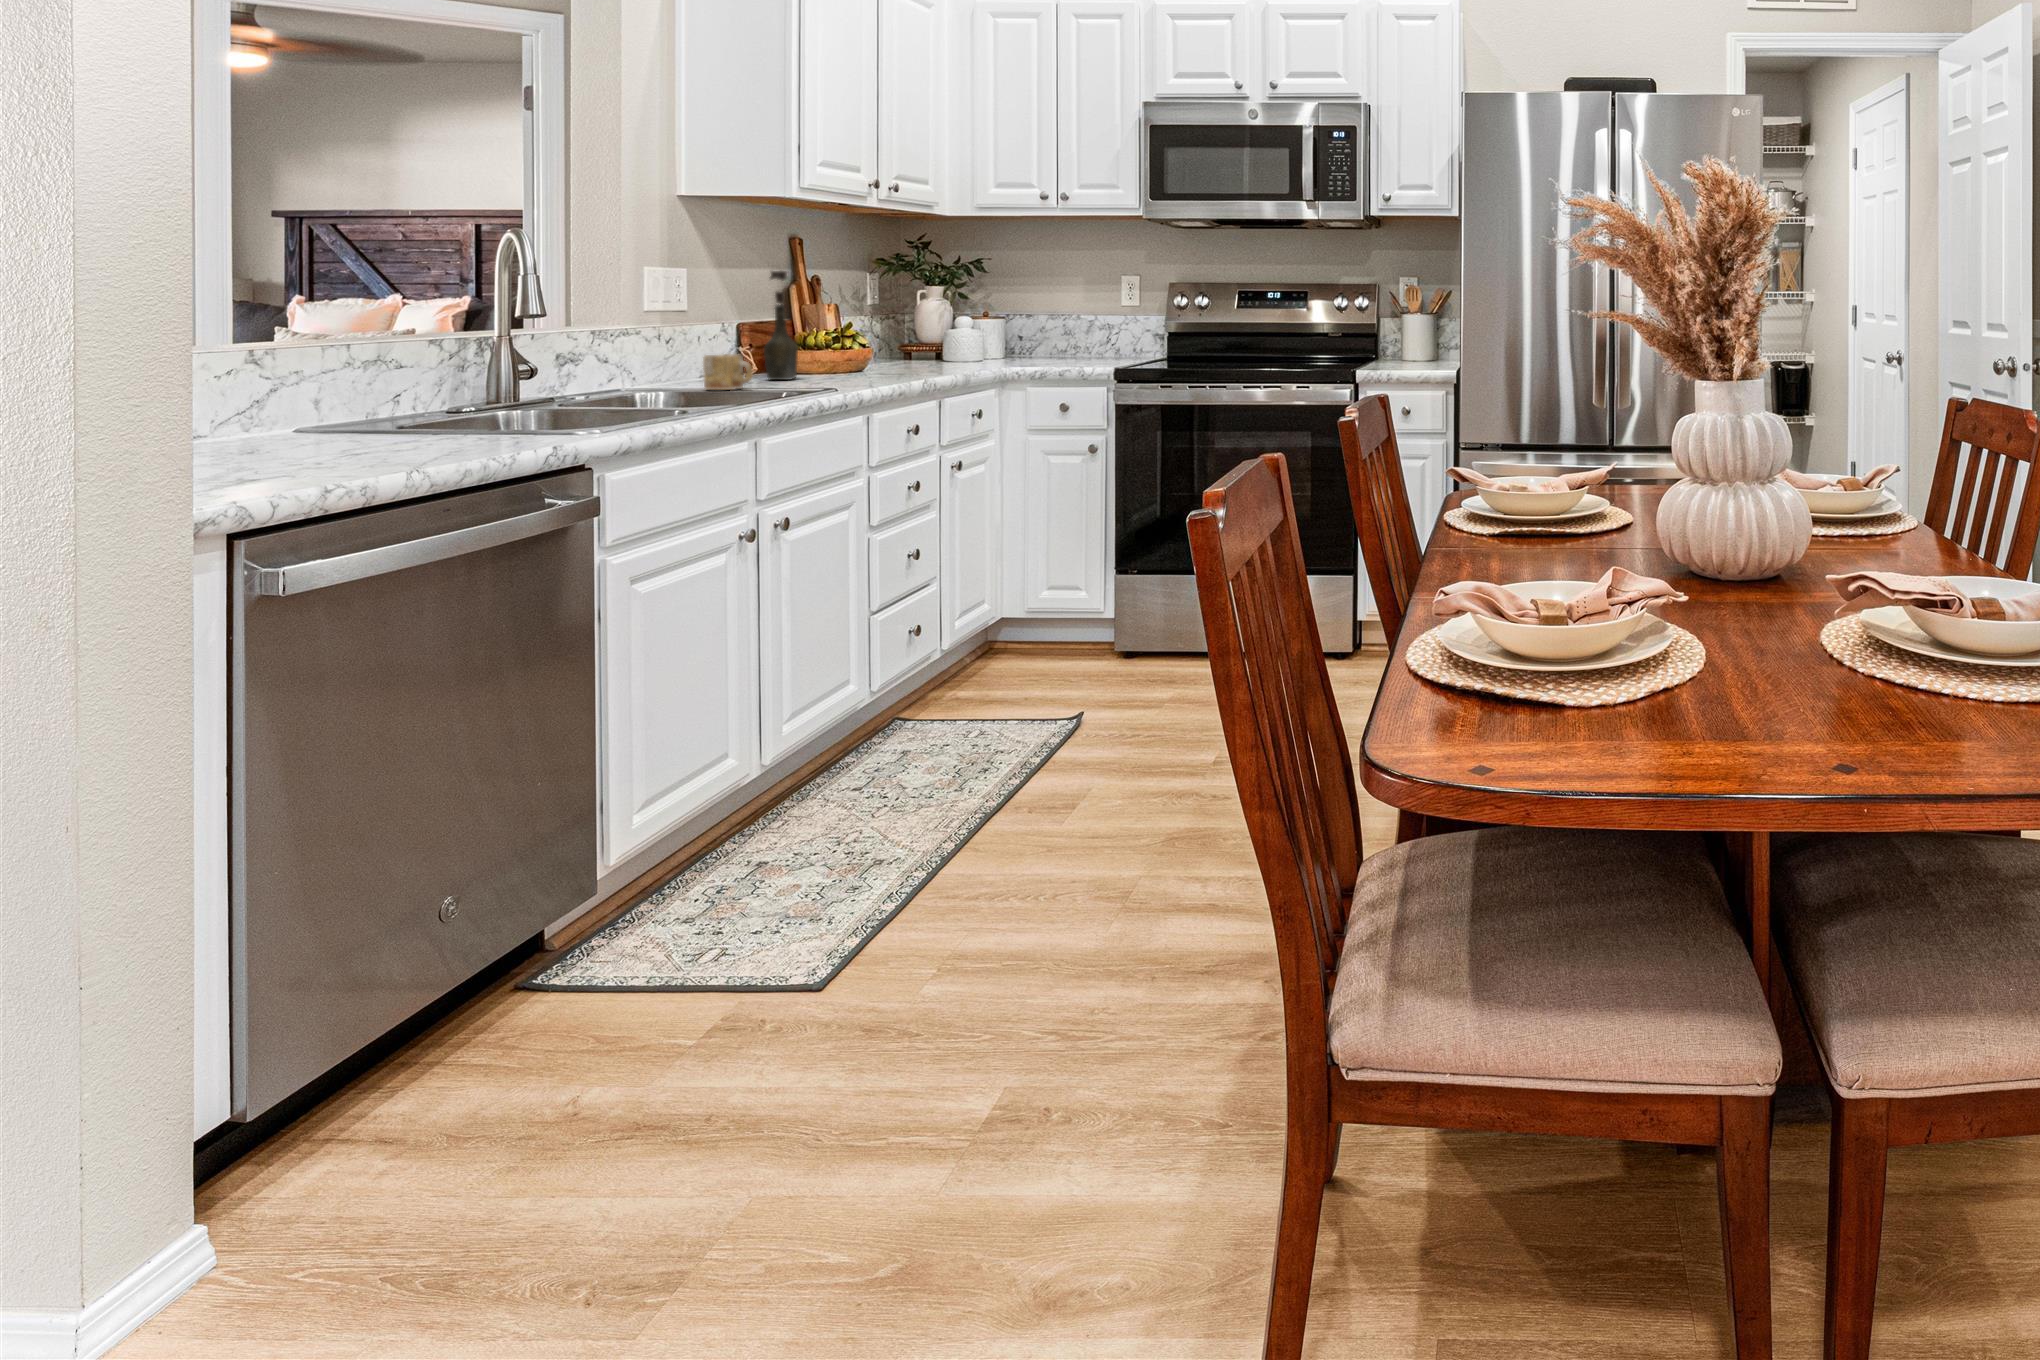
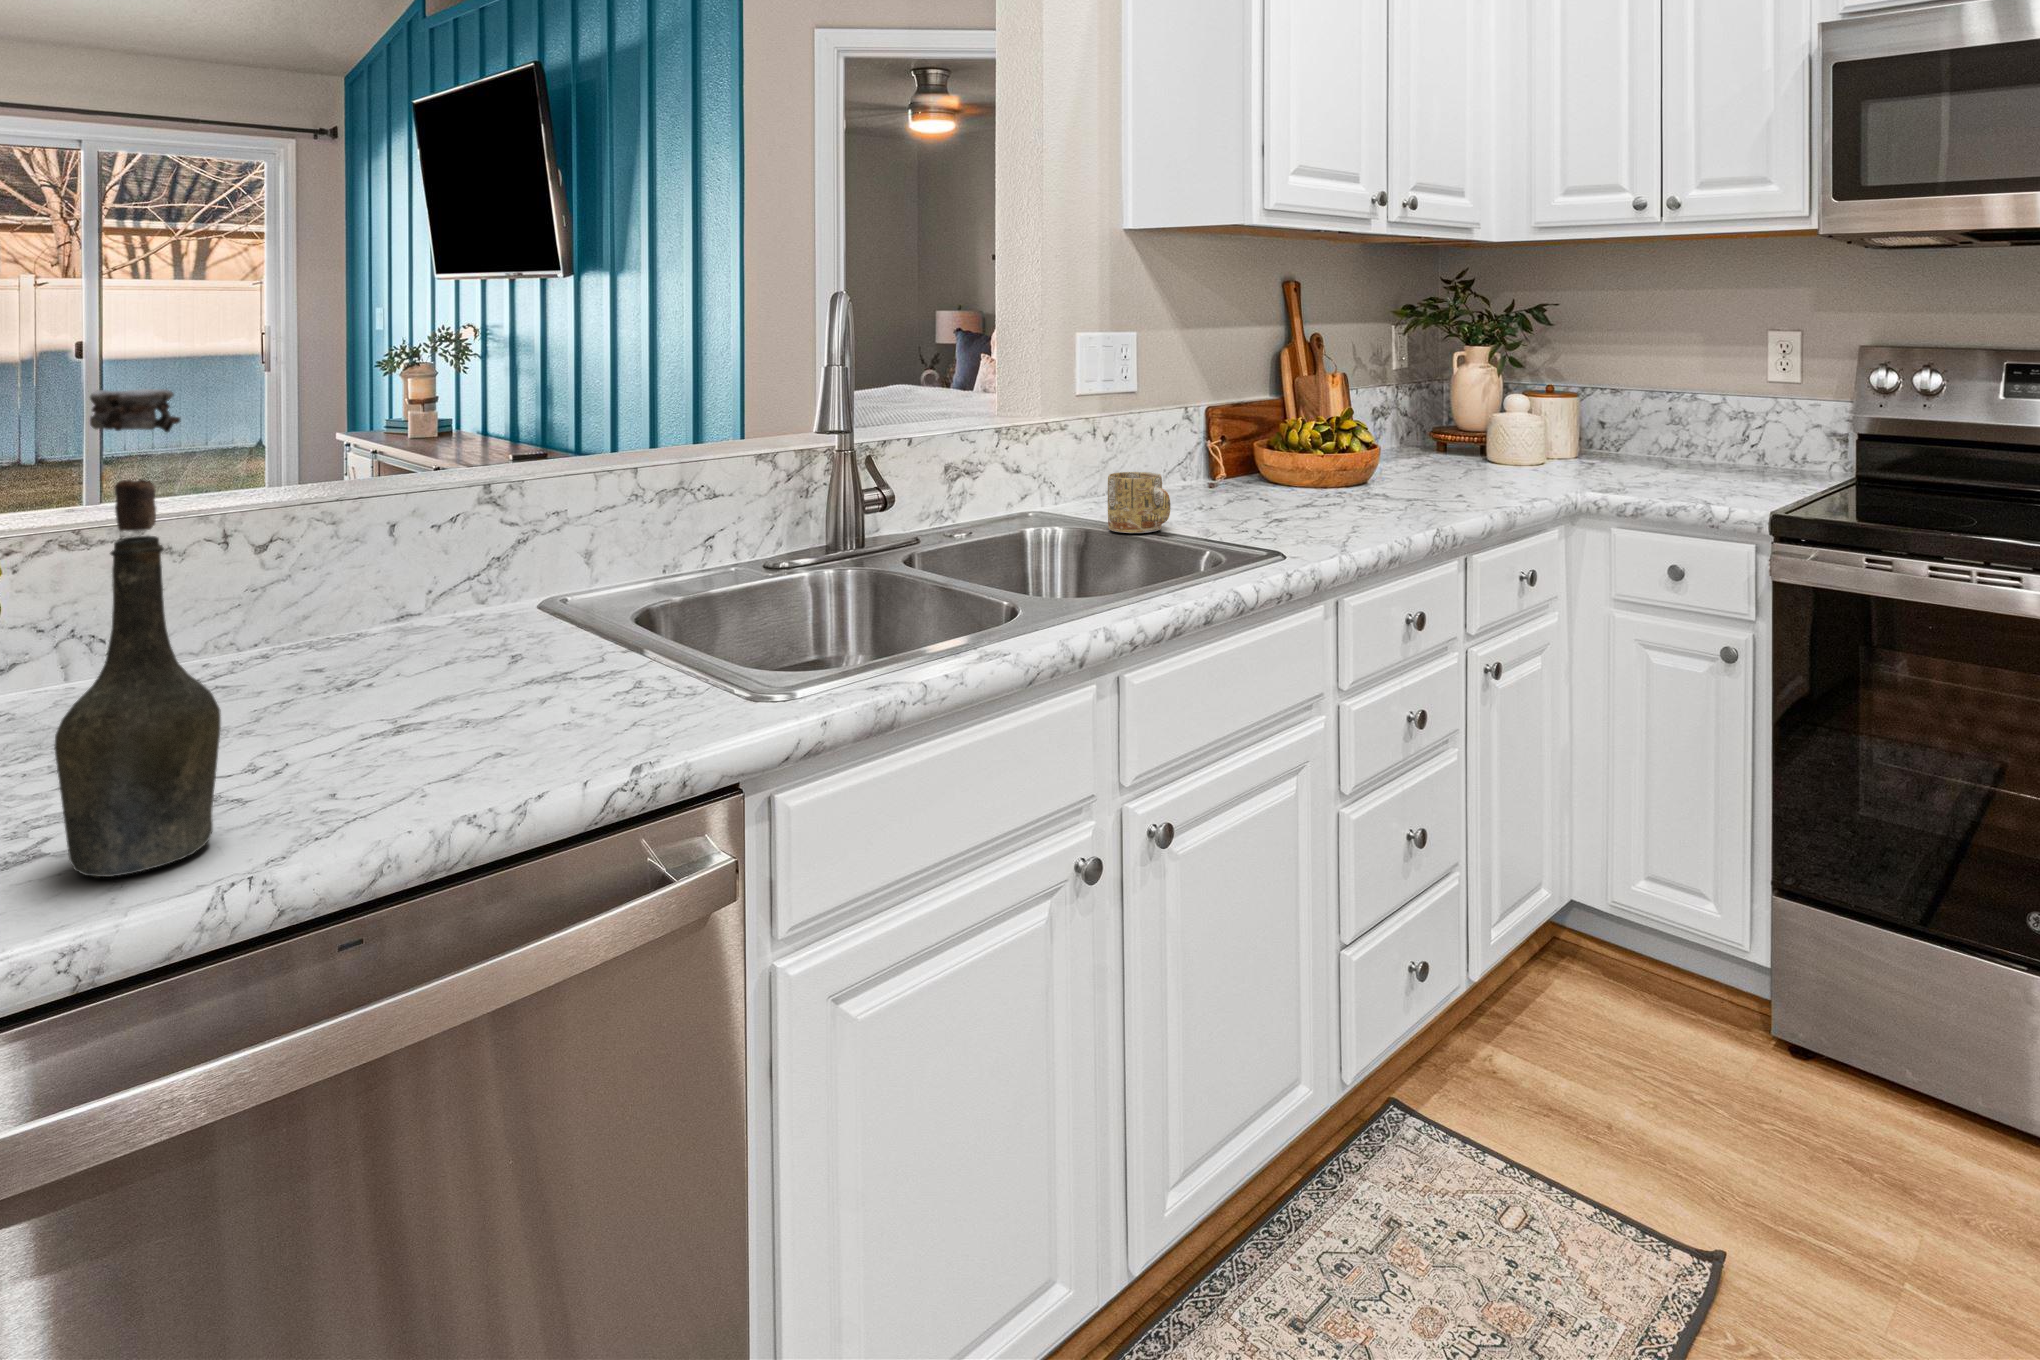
bottle: present [764,270,798,380] -> present [54,389,221,877]

